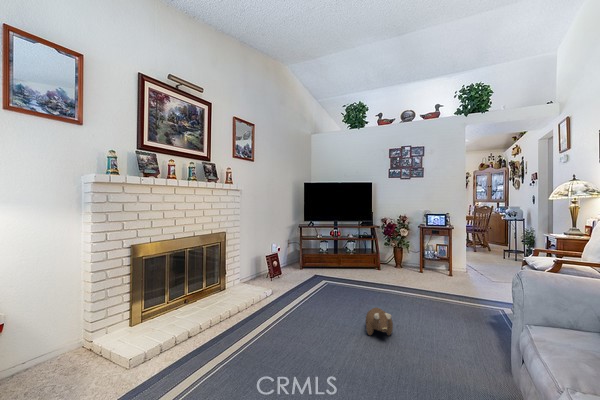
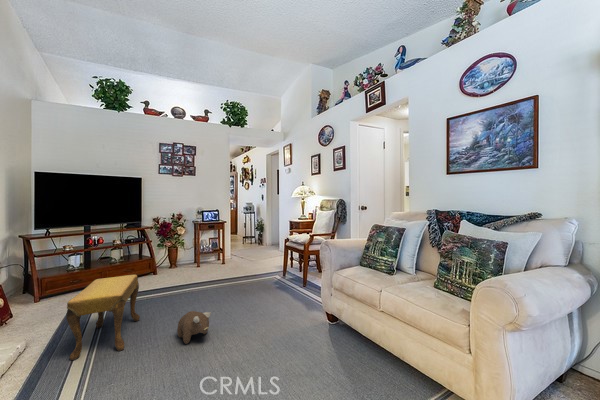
footstool: none [300,260,349,318] -> present [66,275,140,360]

